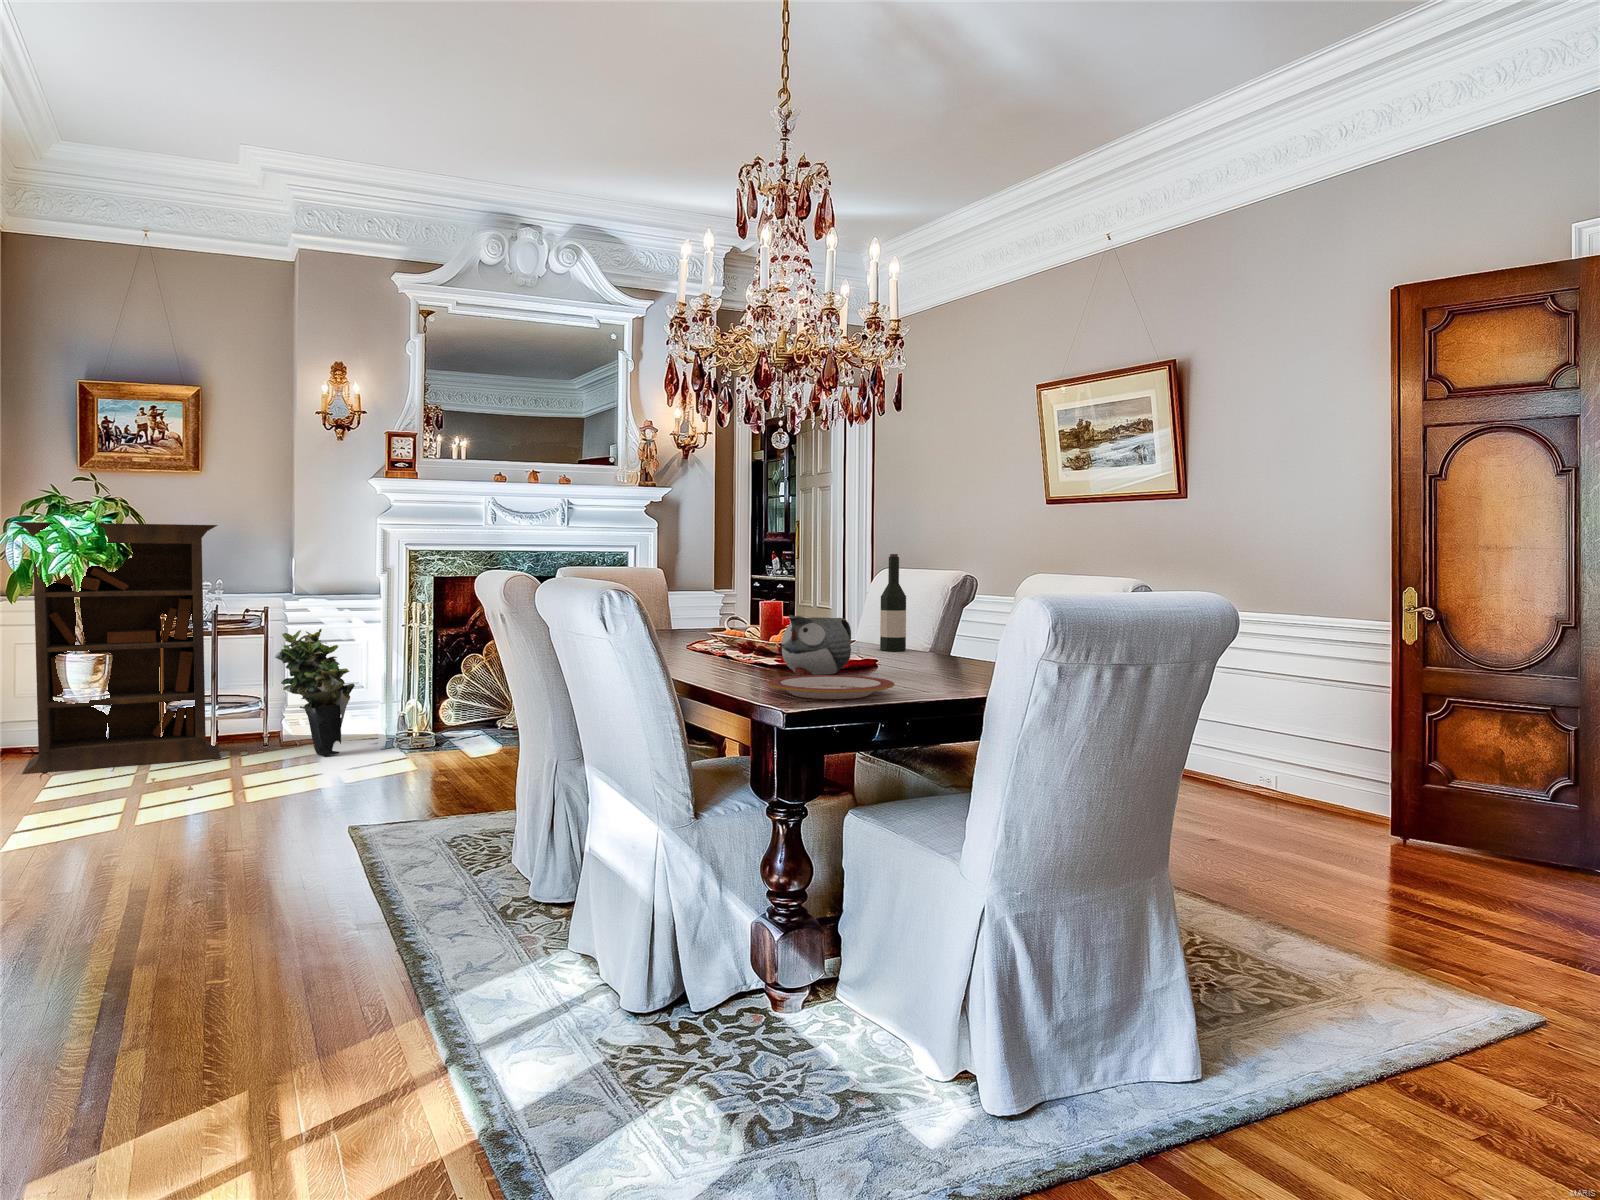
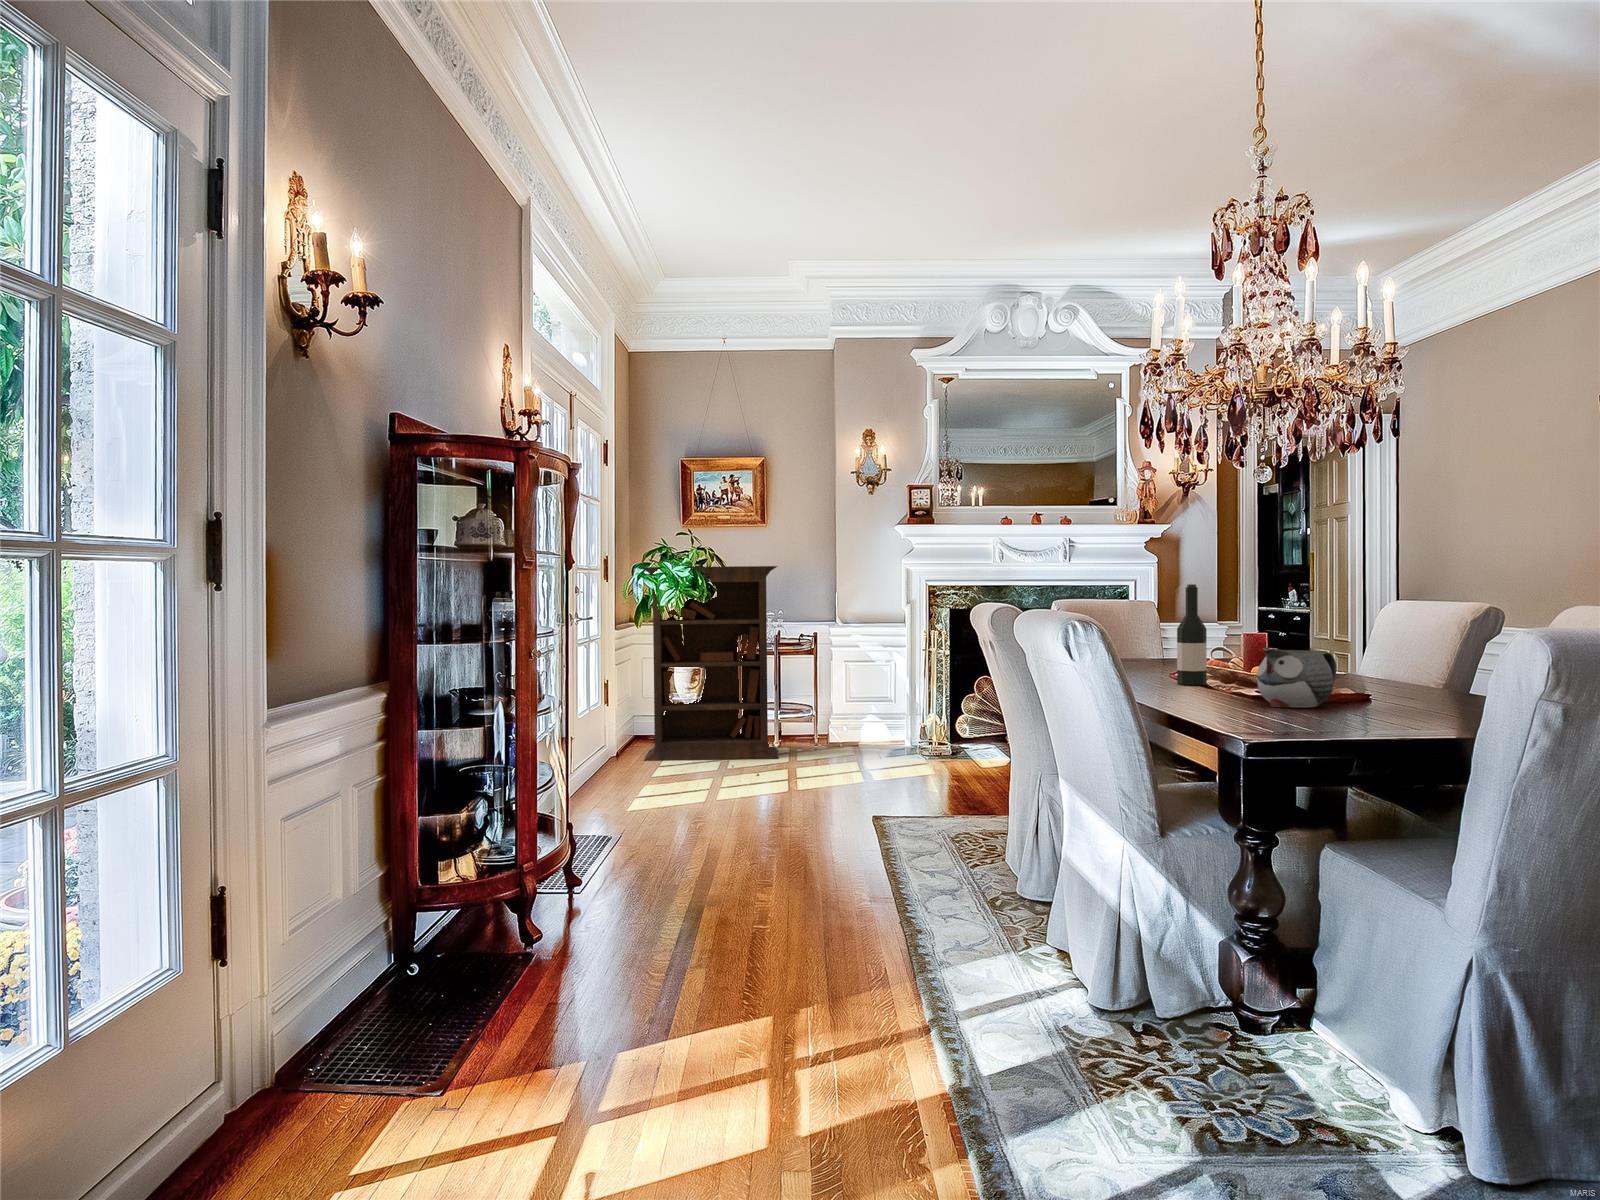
wine bottle: present [880,554,906,651] -> present [1177,584,1207,685]
potted plant: present [275,629,355,756] -> none [819,653,882,763]
plate: present [767,675,894,699] -> none [1232,707,1371,731]

